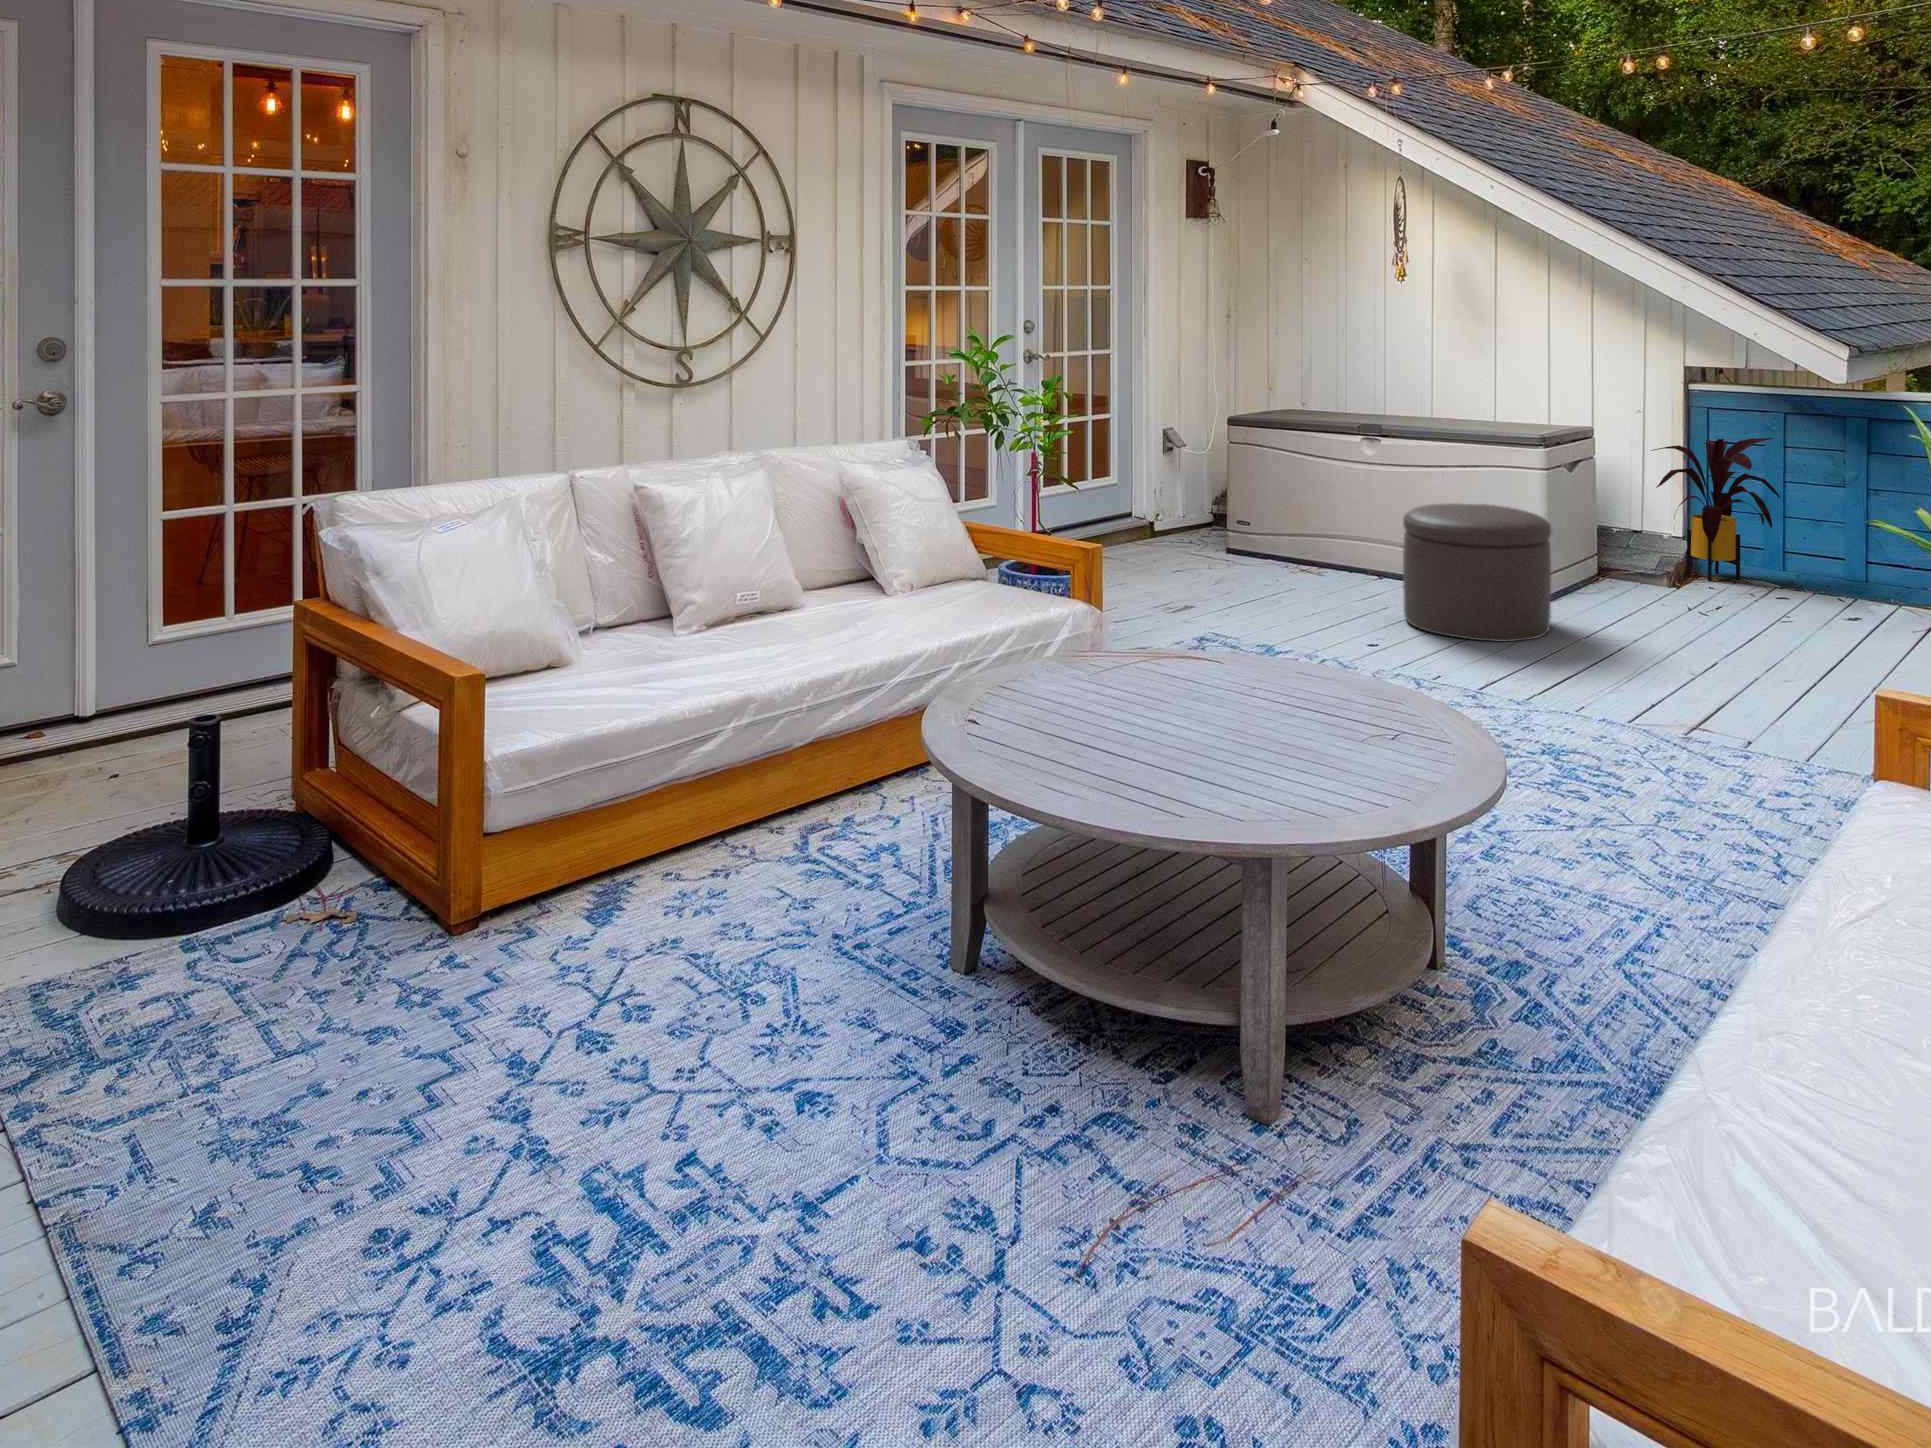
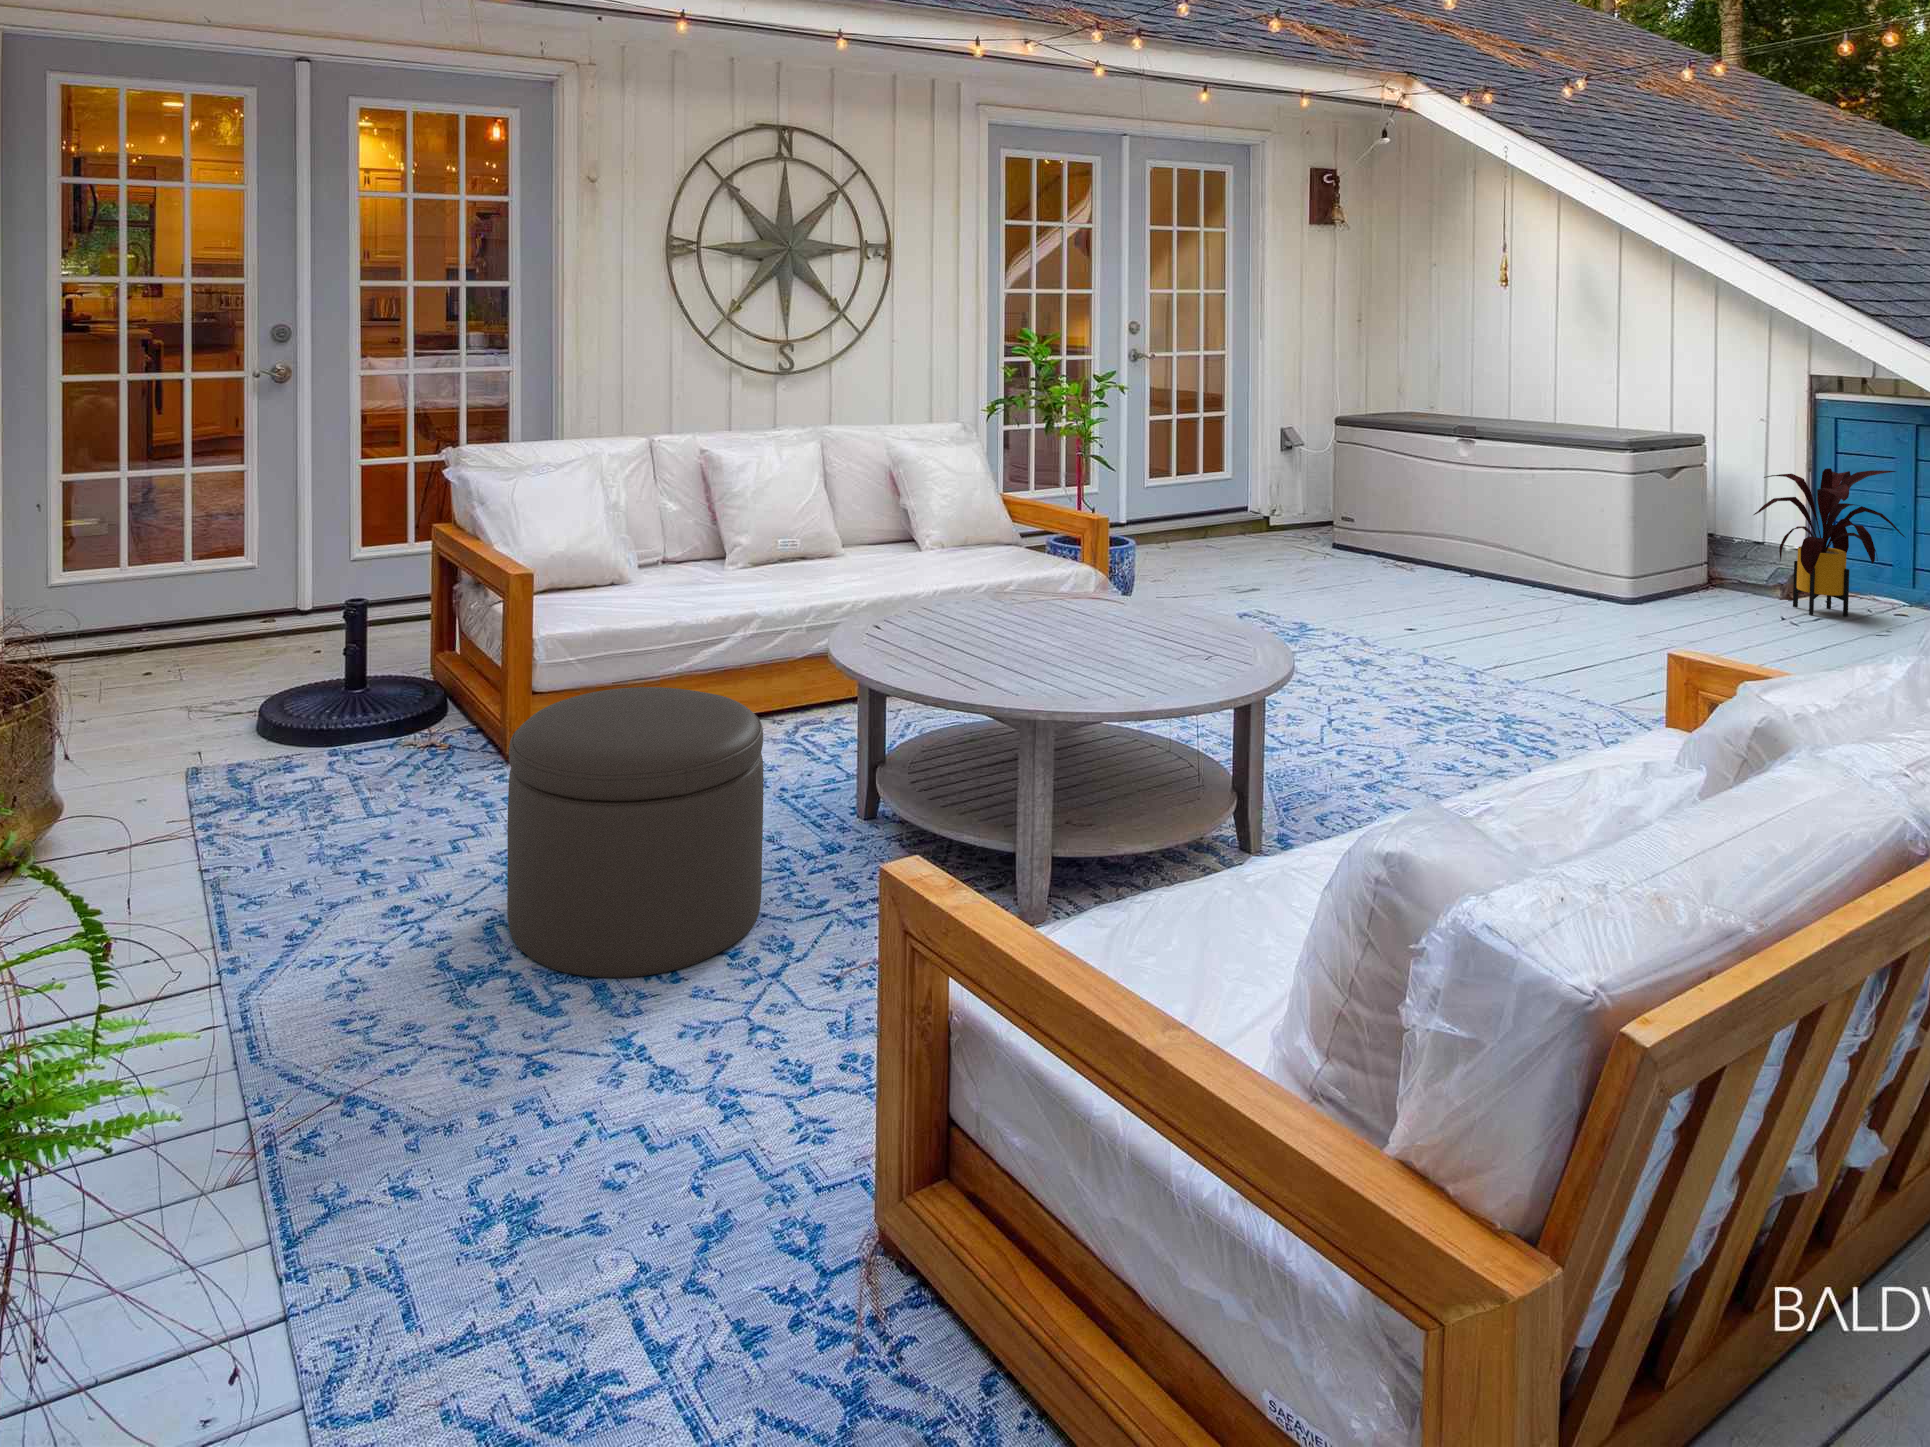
ottoman: present [1403,503,1551,642] -> present [507,687,763,978]

